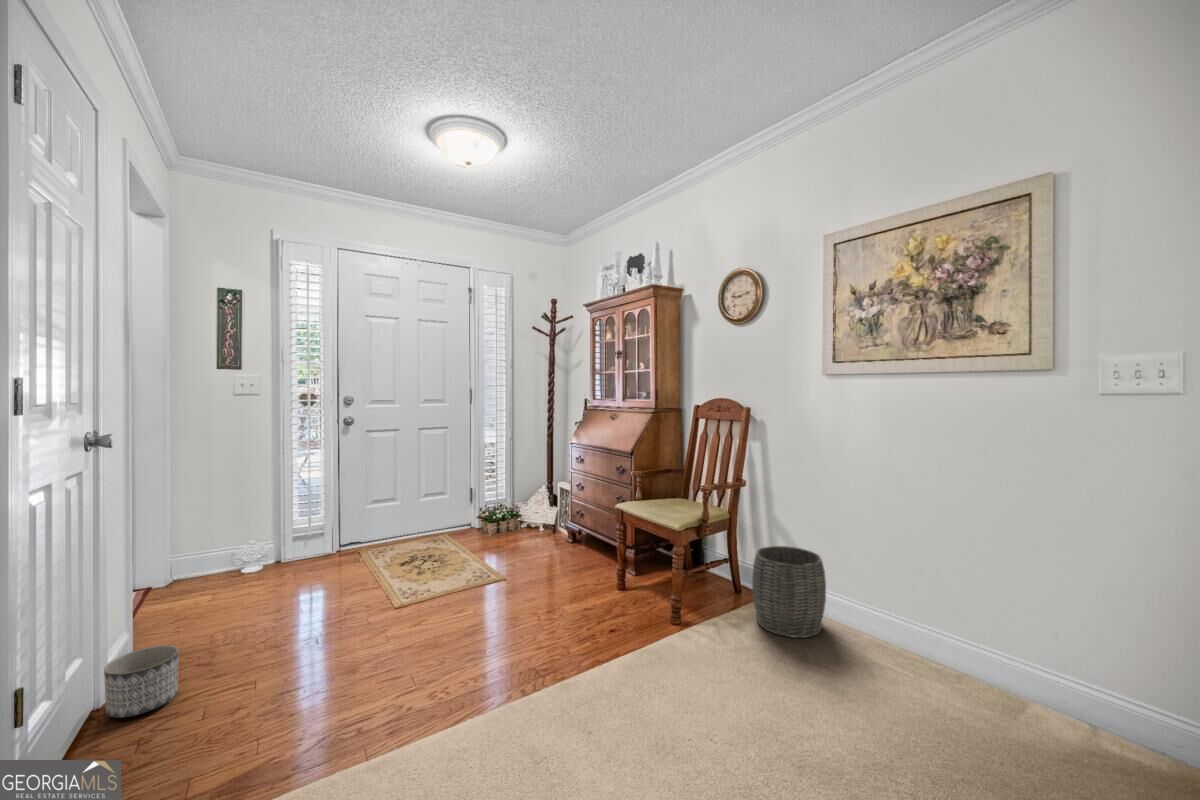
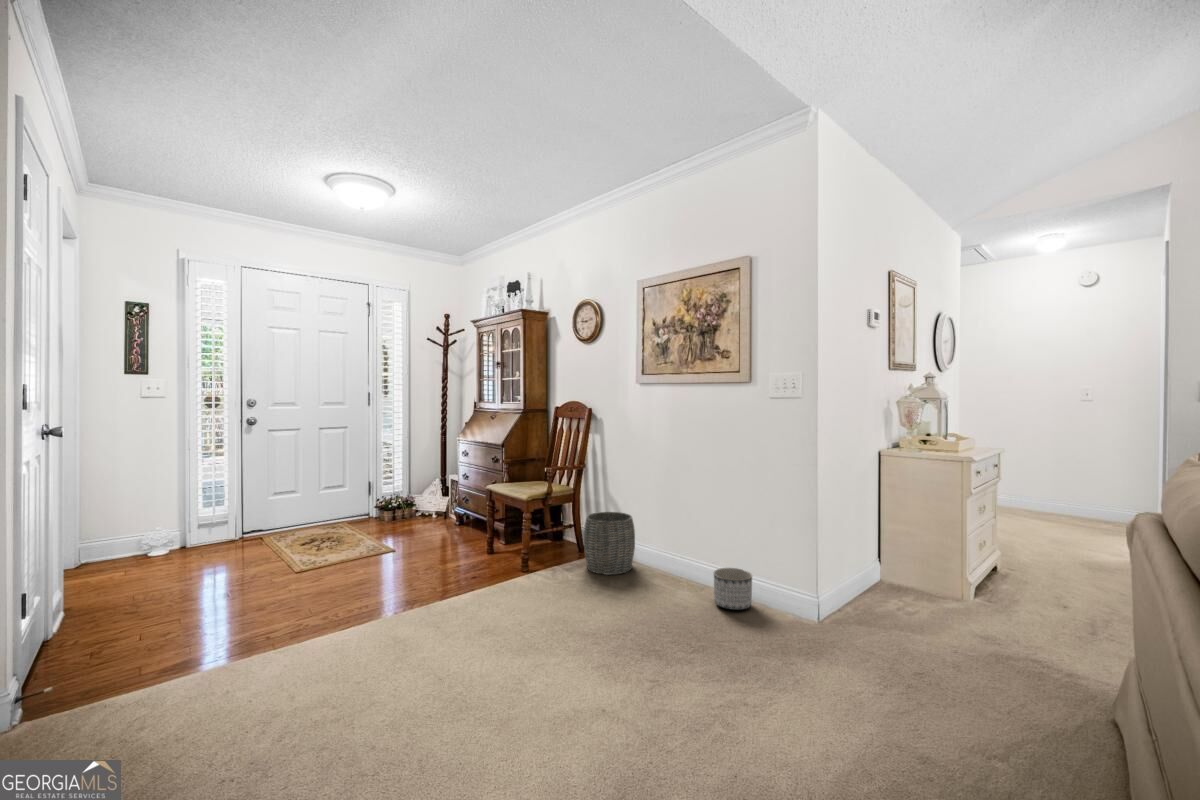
planter: present [104,645,179,718] -> present [714,568,752,610]

